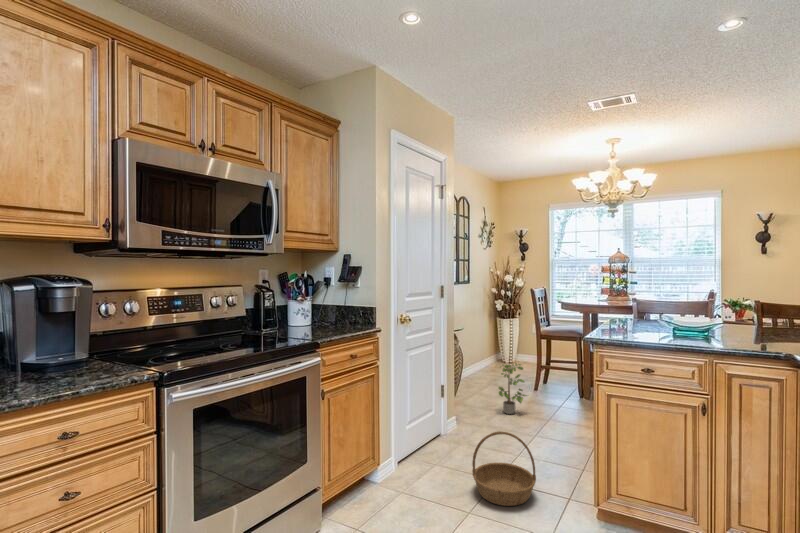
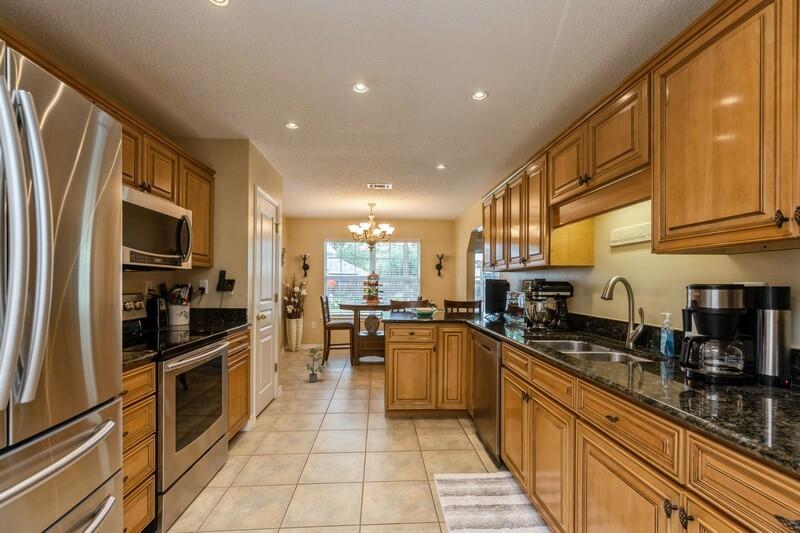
basket: present [472,431,536,506] -> none [313,382,351,426]

